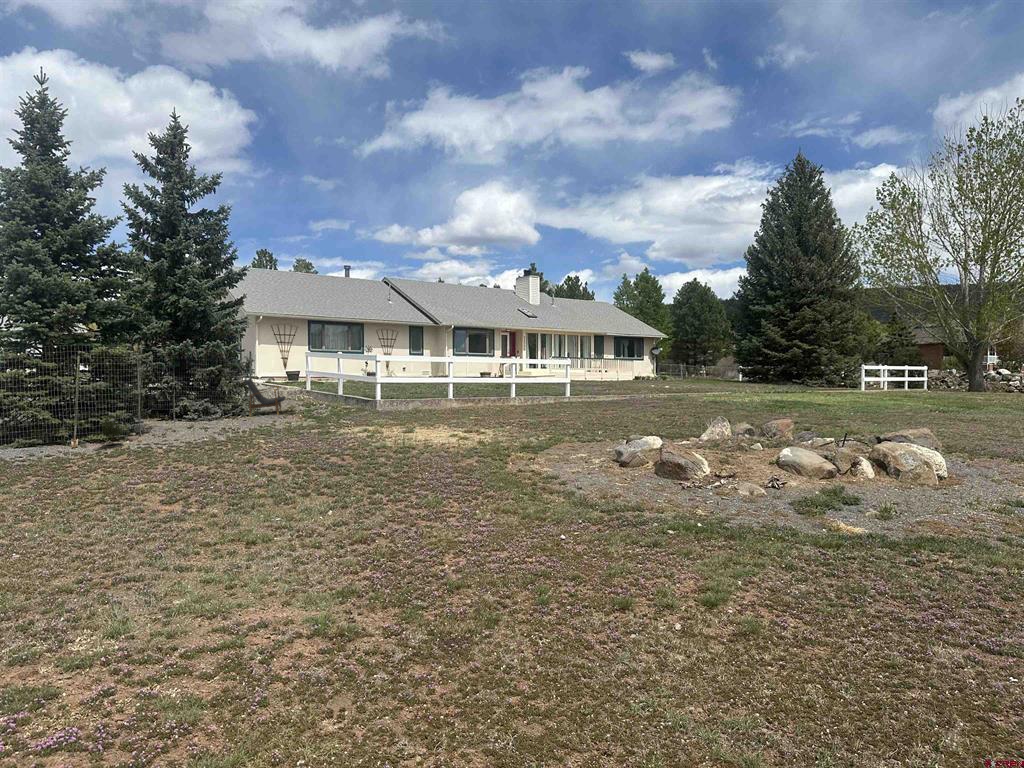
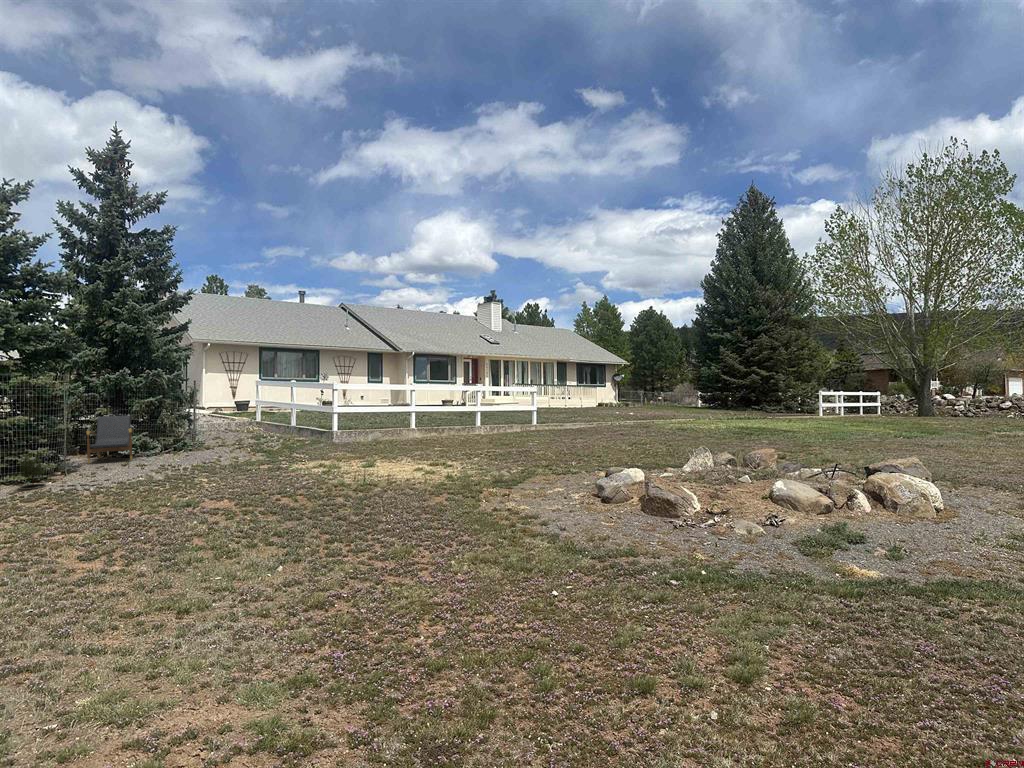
lounge chair: present [245,379,286,416] -> present [86,415,133,464]

